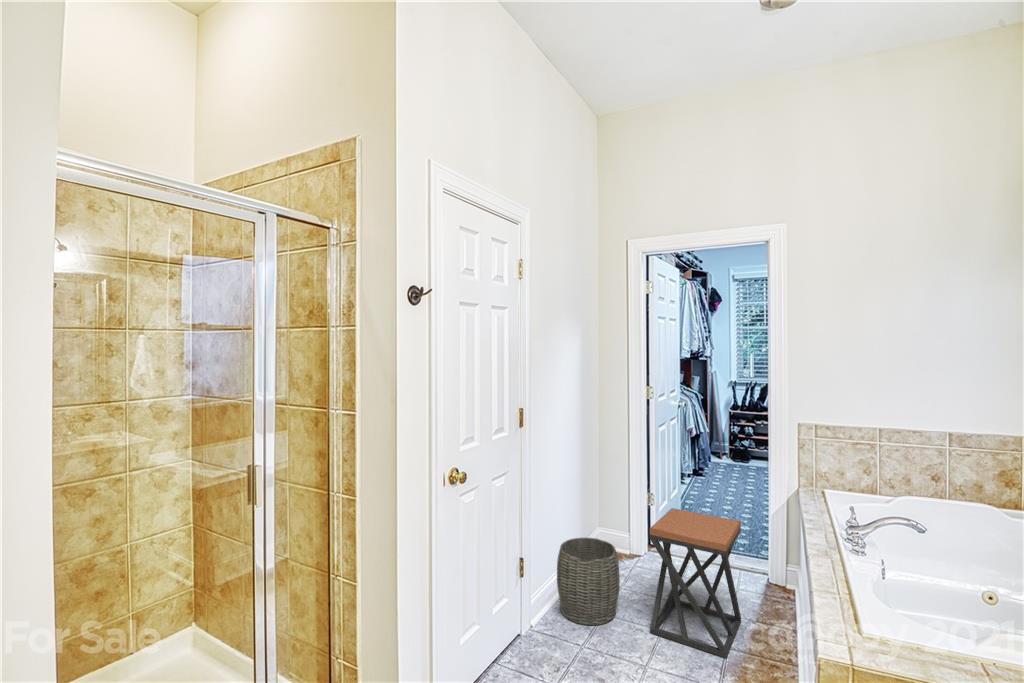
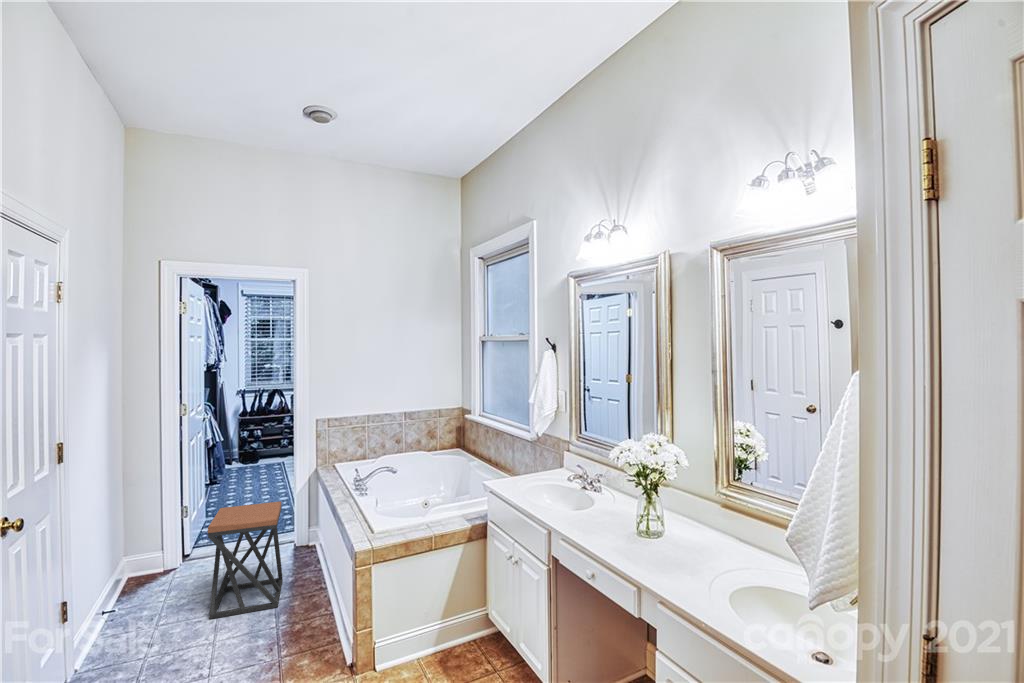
woven basket: present [557,538,620,625] -> none [98,558,173,646]

